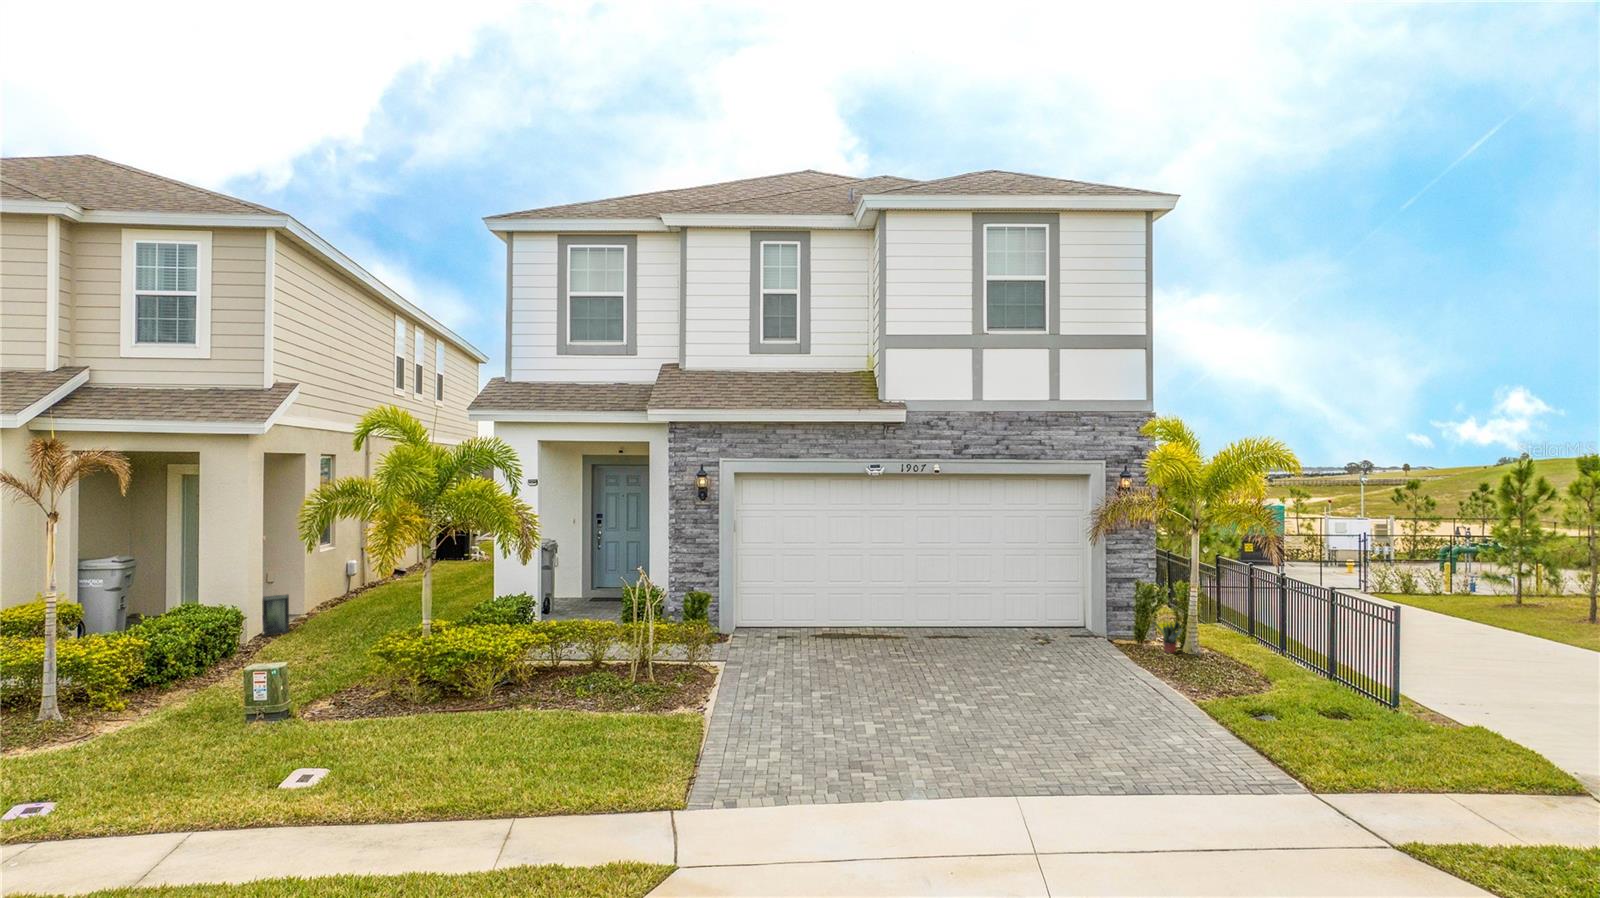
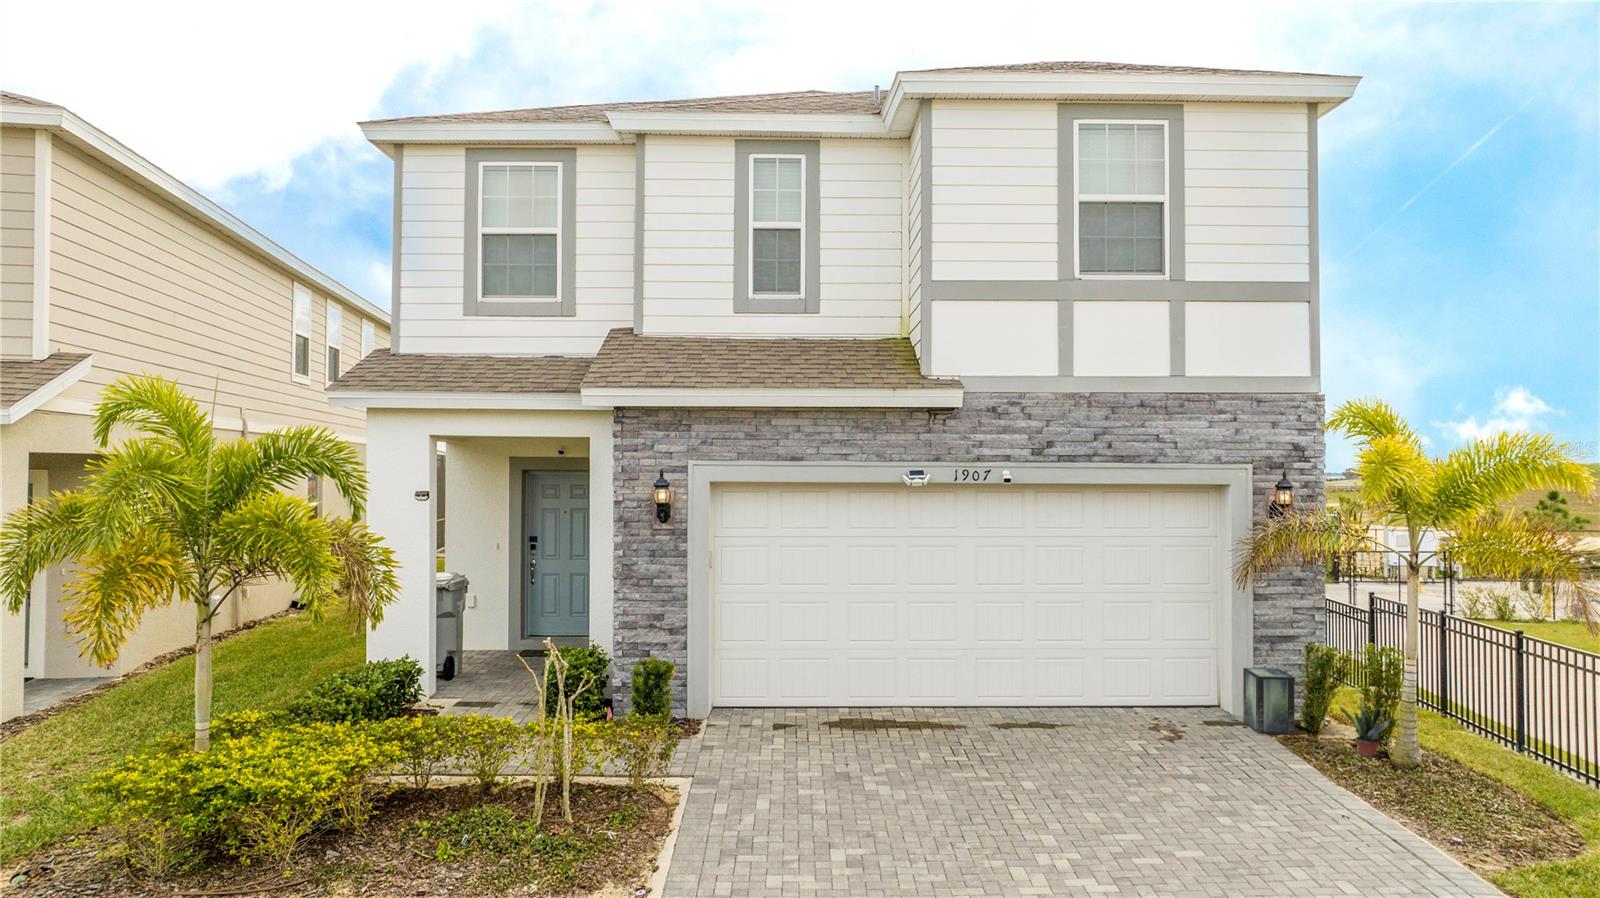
storage box: present [262,594,289,636] -> present [1243,668,1295,735]

